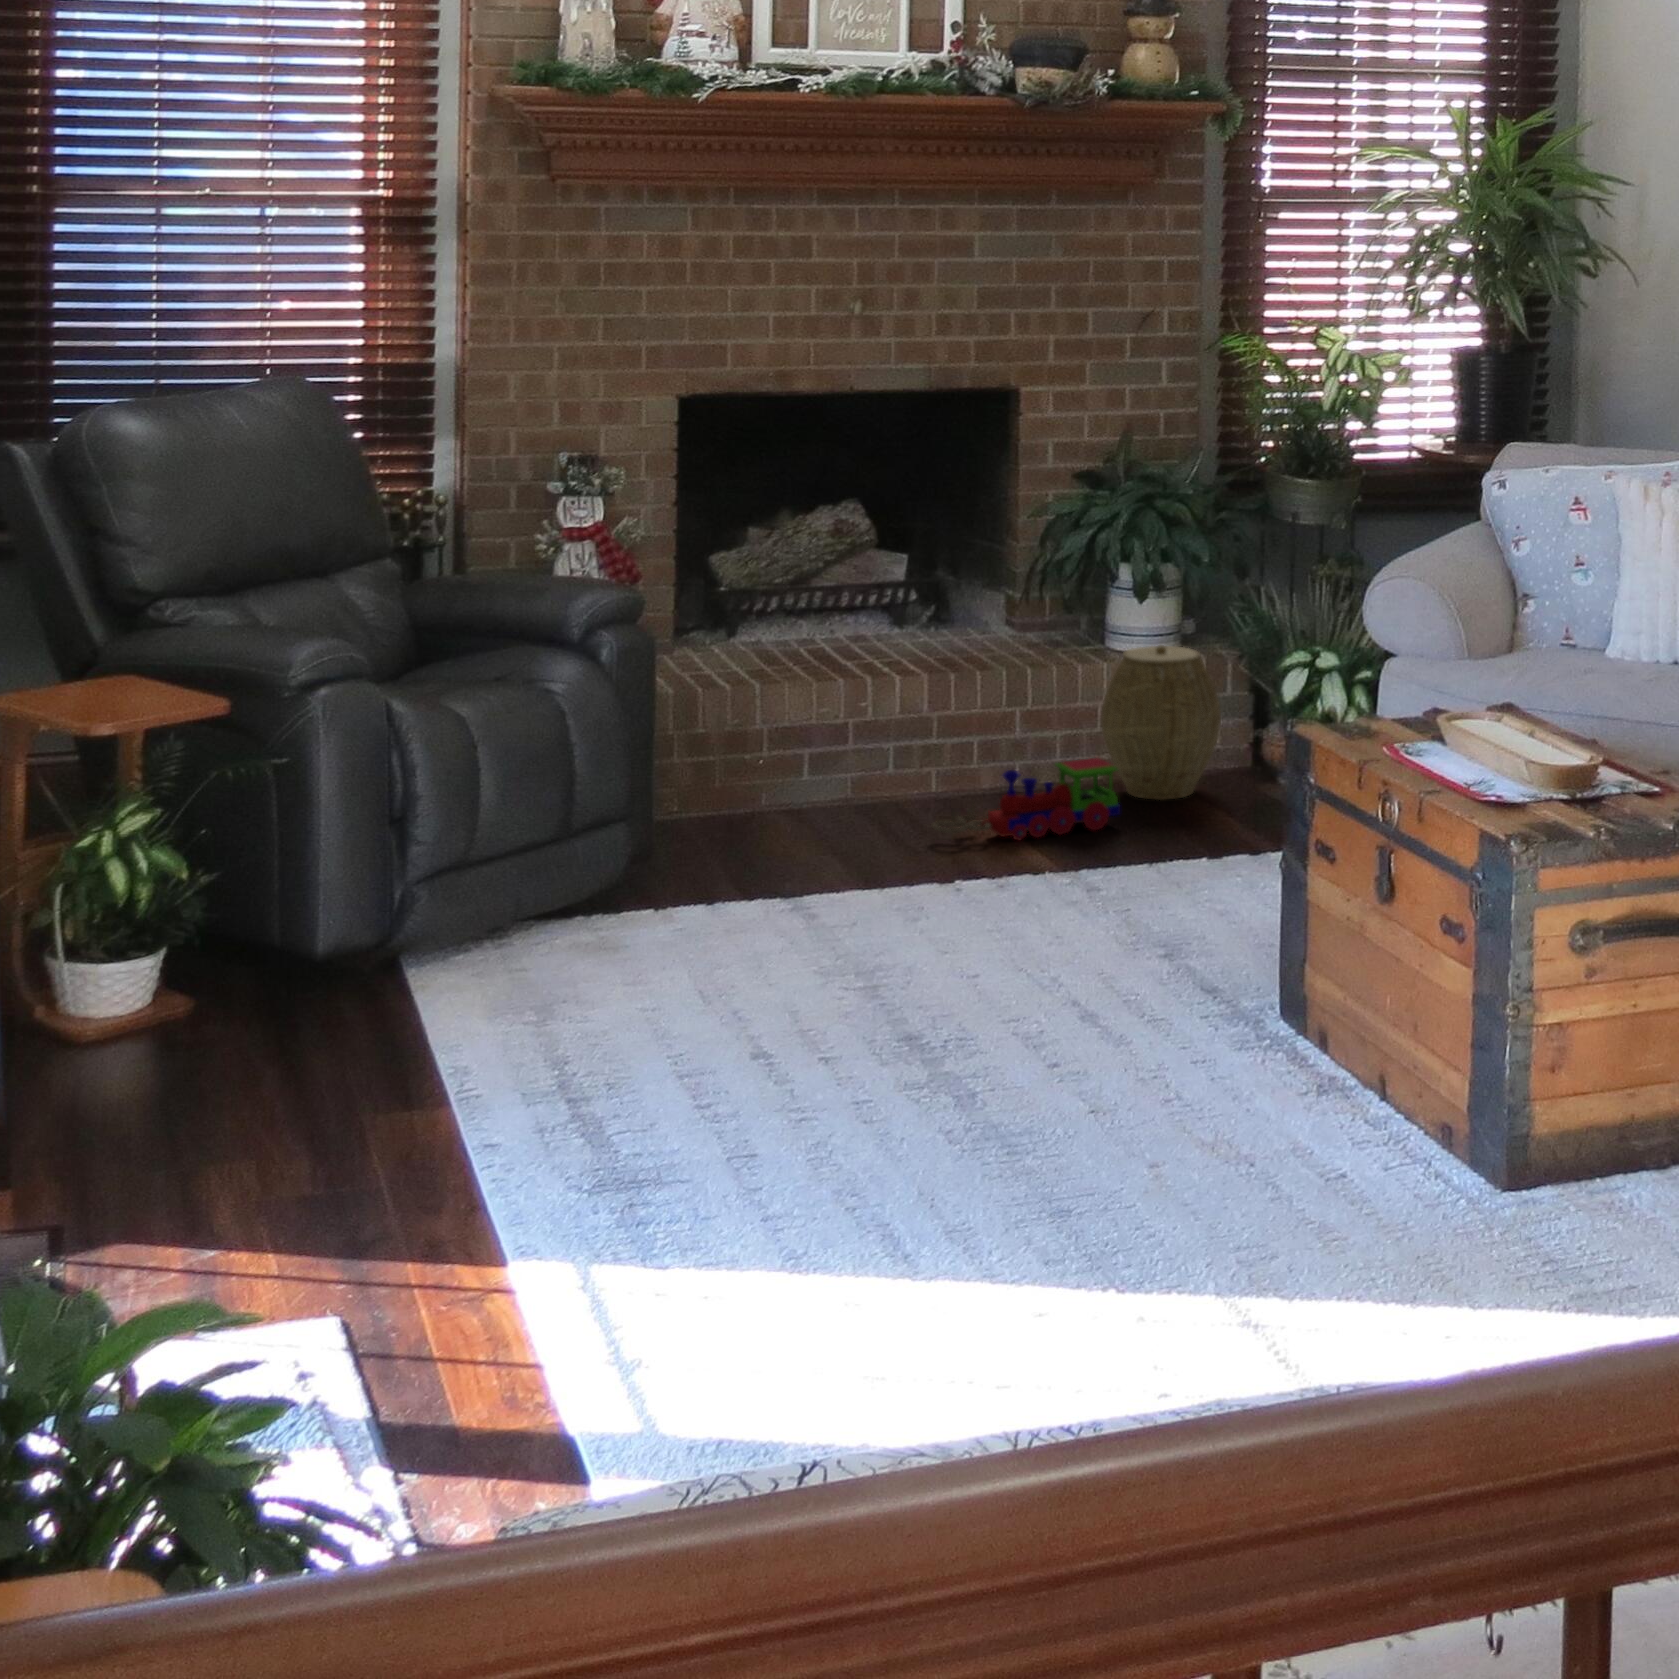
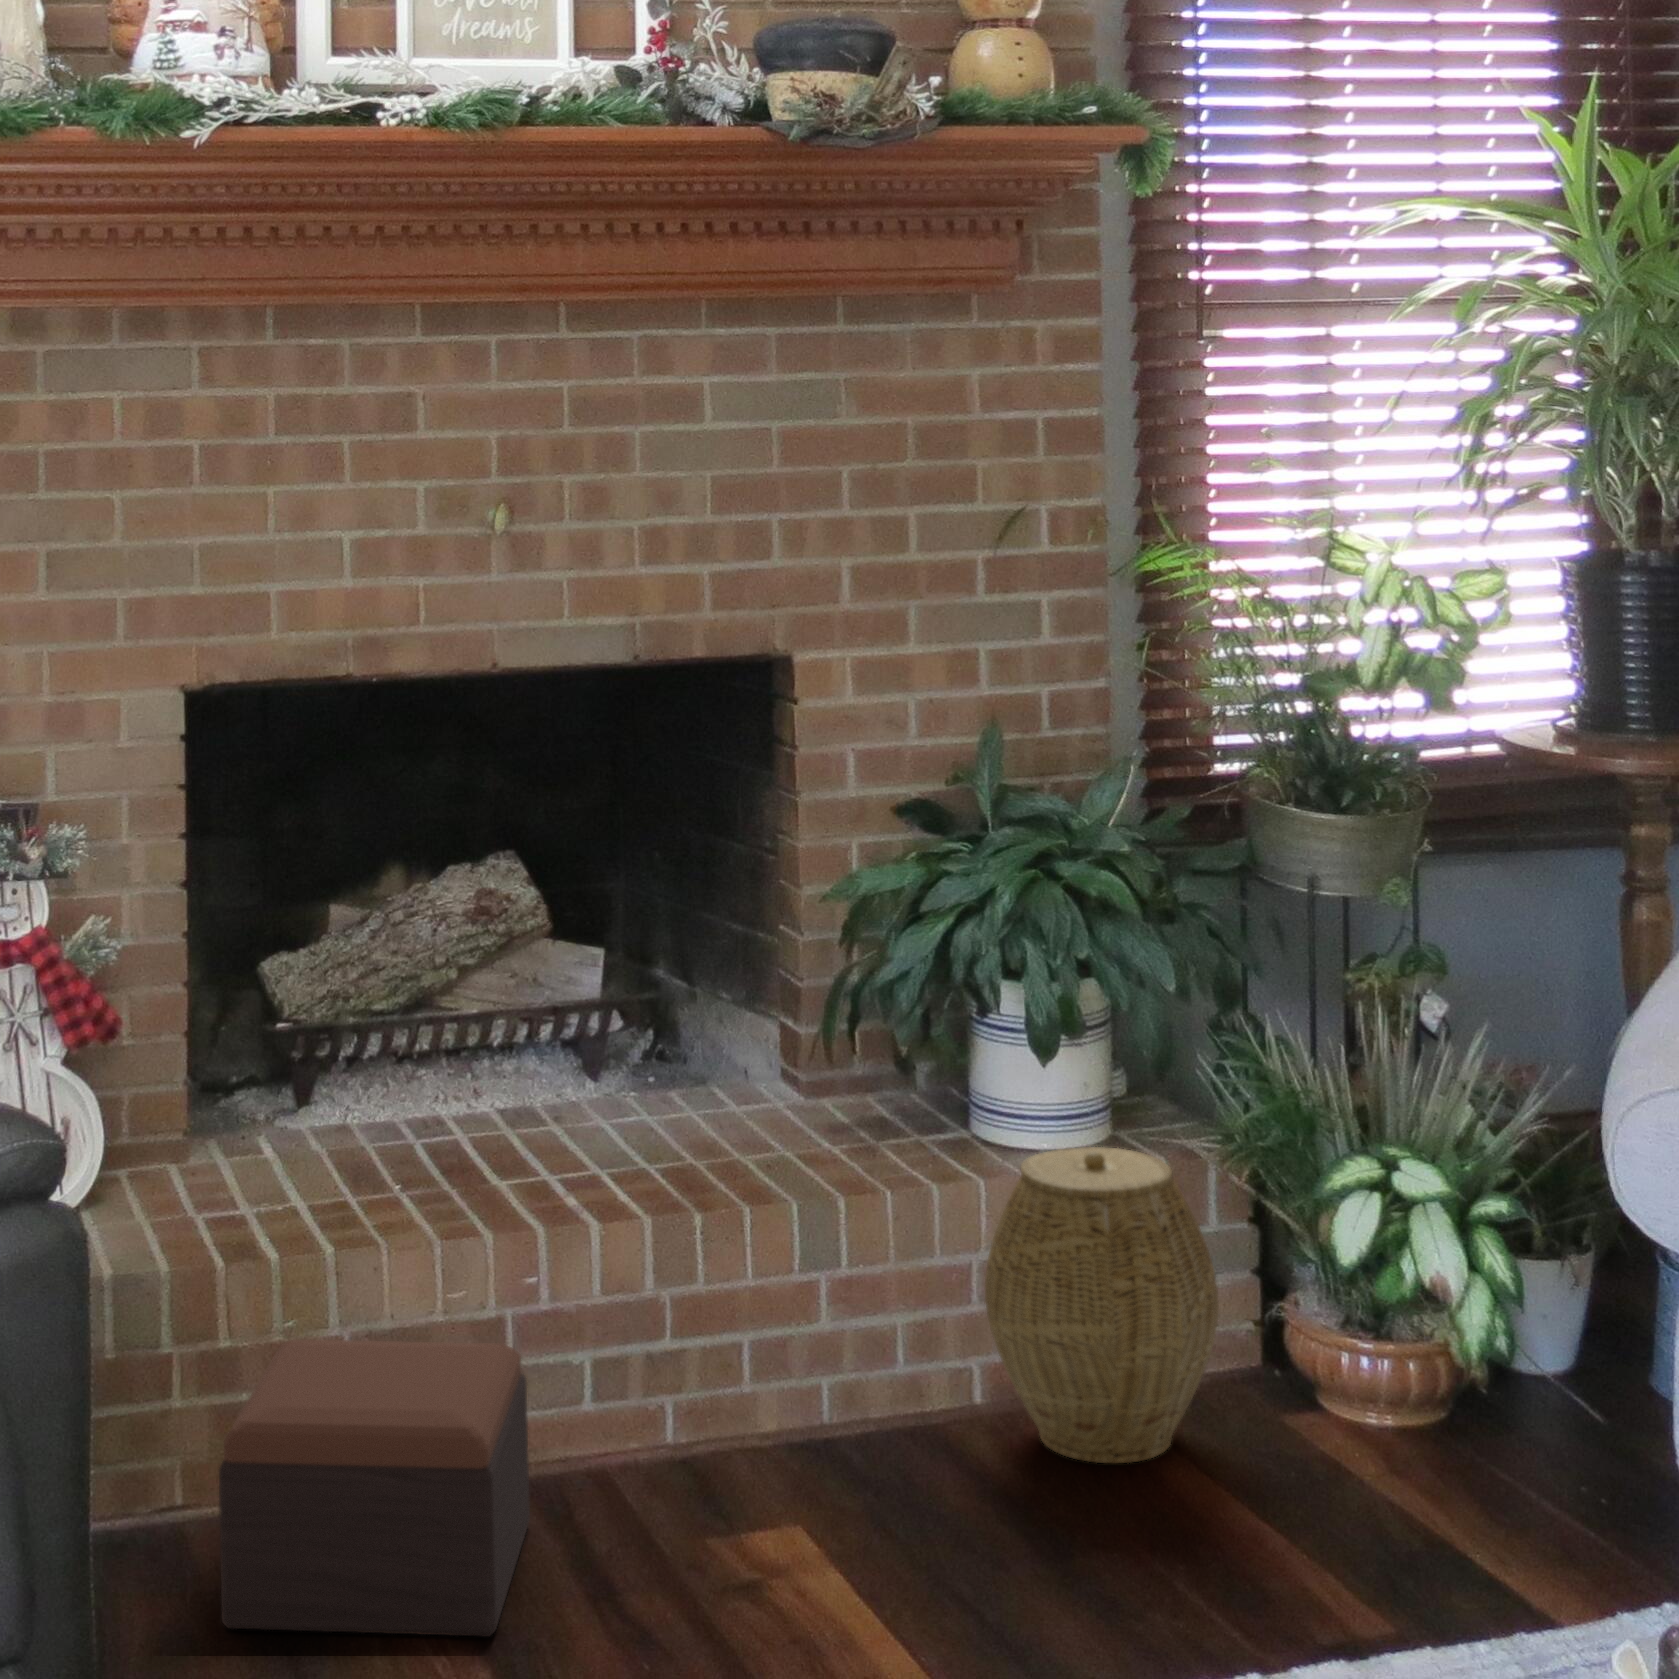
footstool: none [700,729,858,856] -> present [219,1340,530,1637]
toy train: present [931,758,1120,840] -> none [676,1399,1050,1592]

